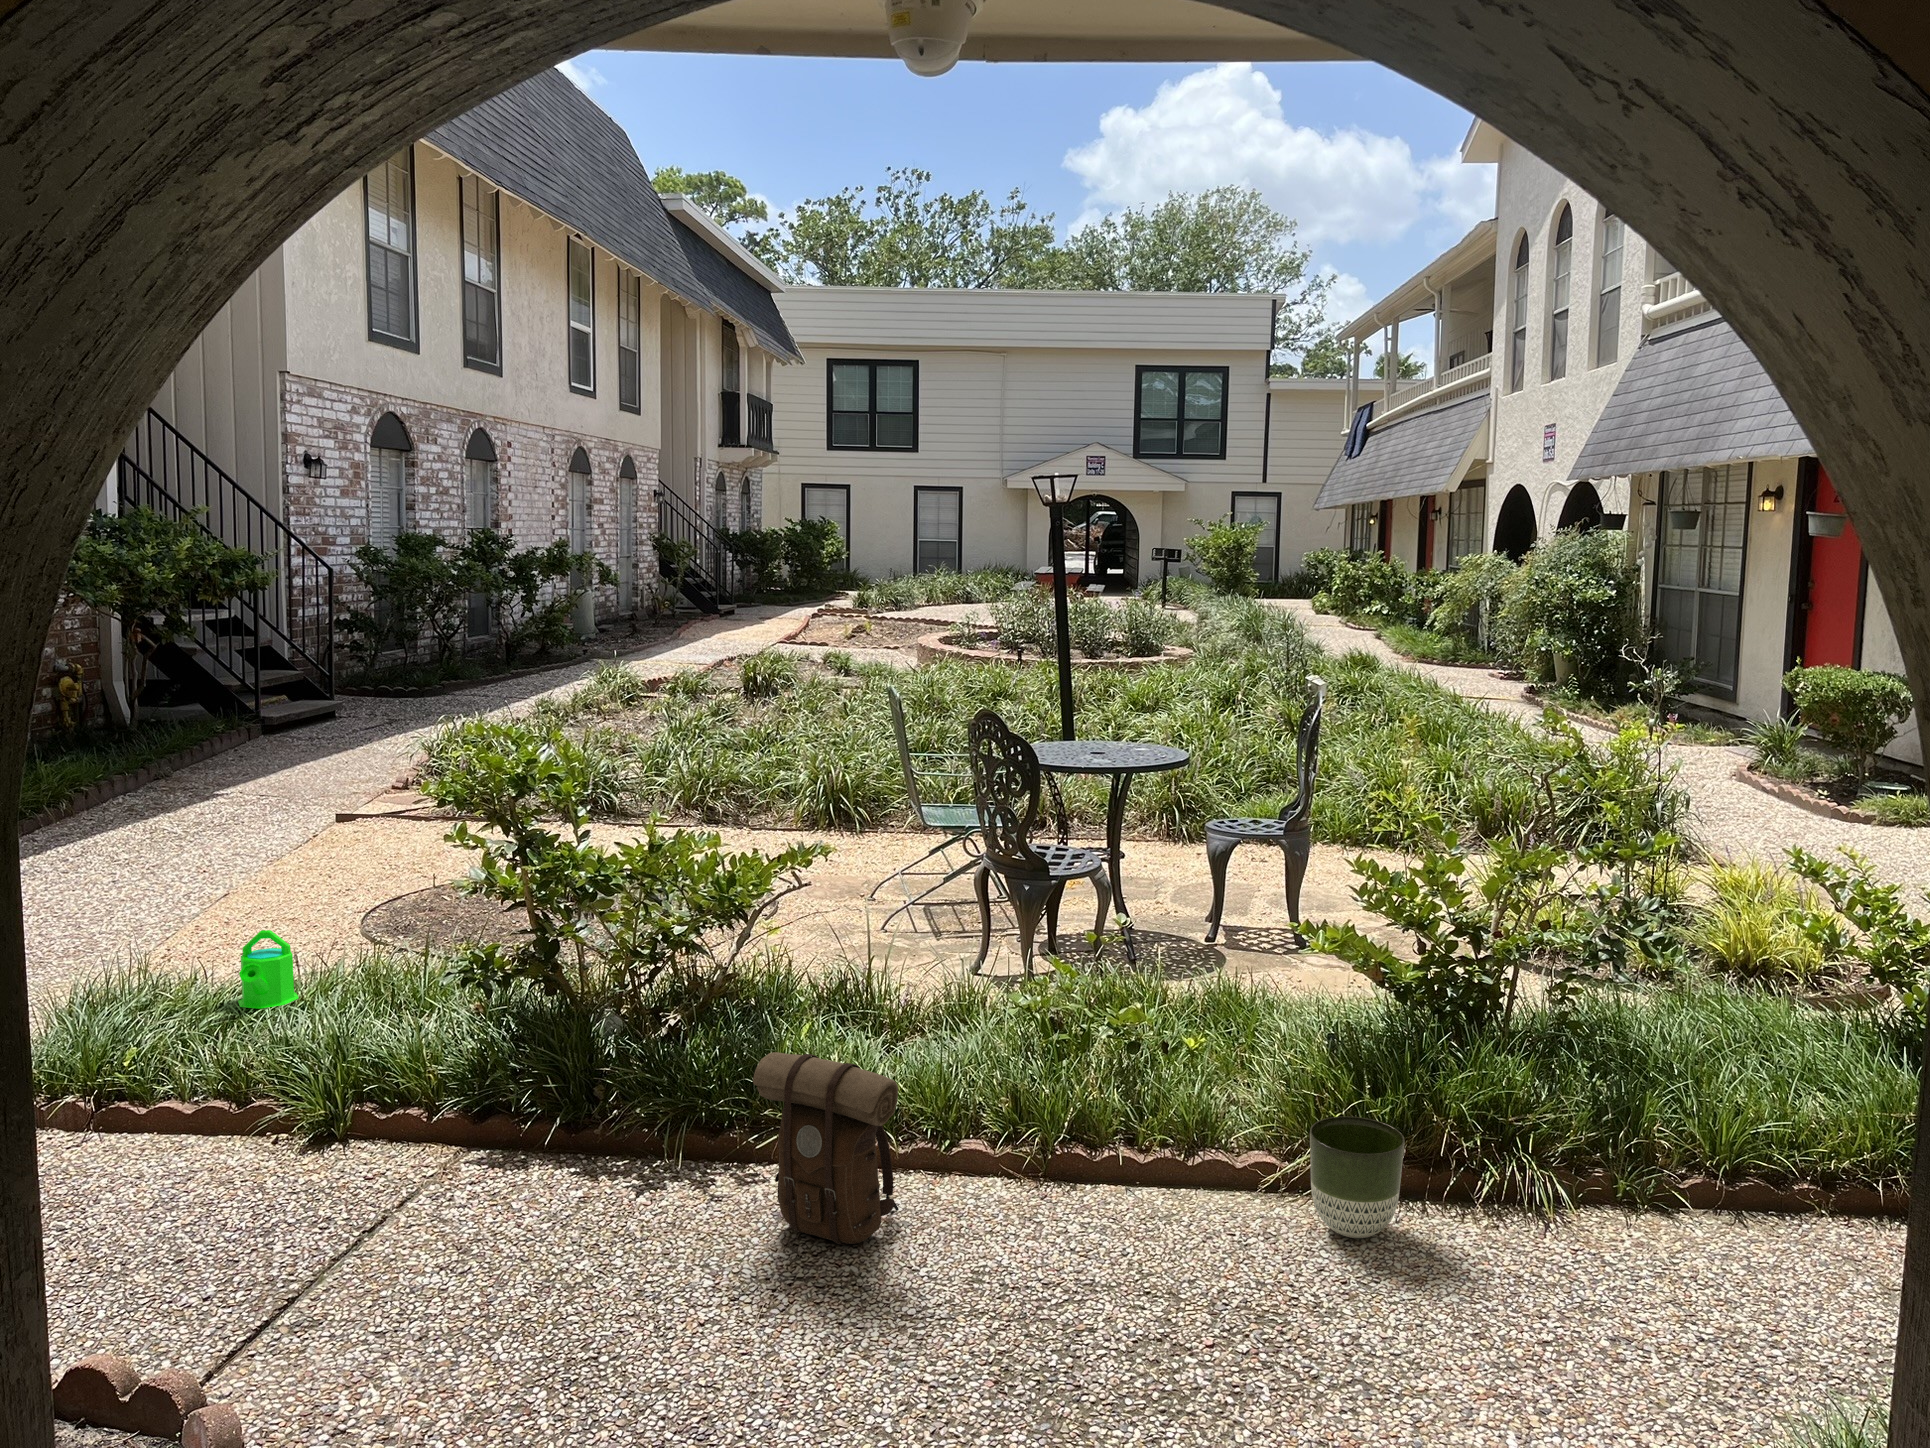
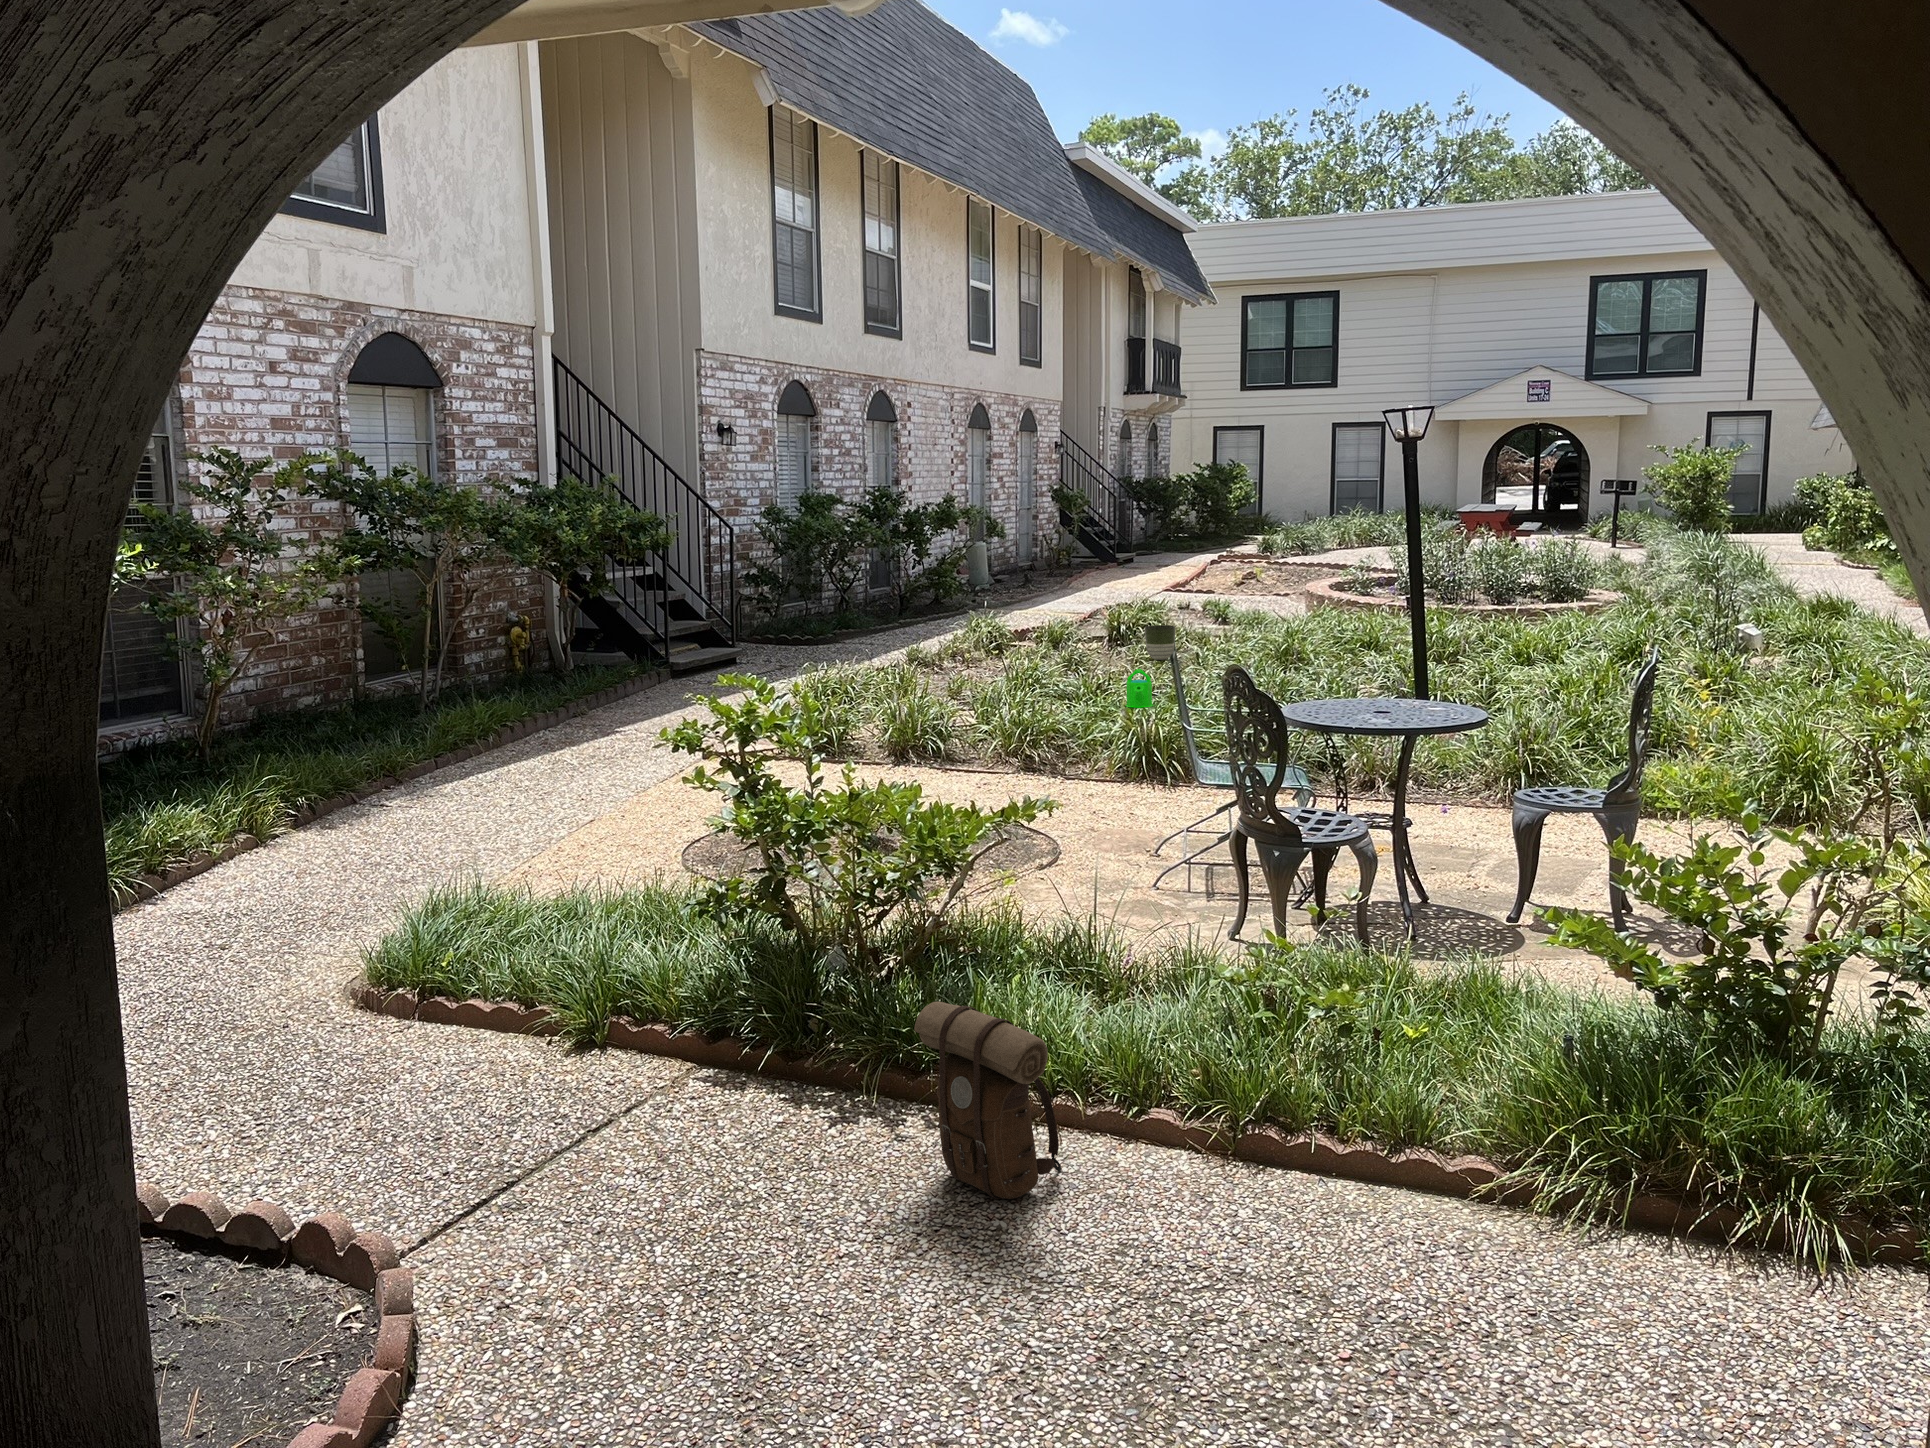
watering can: present [238,930,299,1009] -> present [1125,669,1153,708]
planter: present [1310,1116,1404,1238] -> present [1145,625,1175,660]

